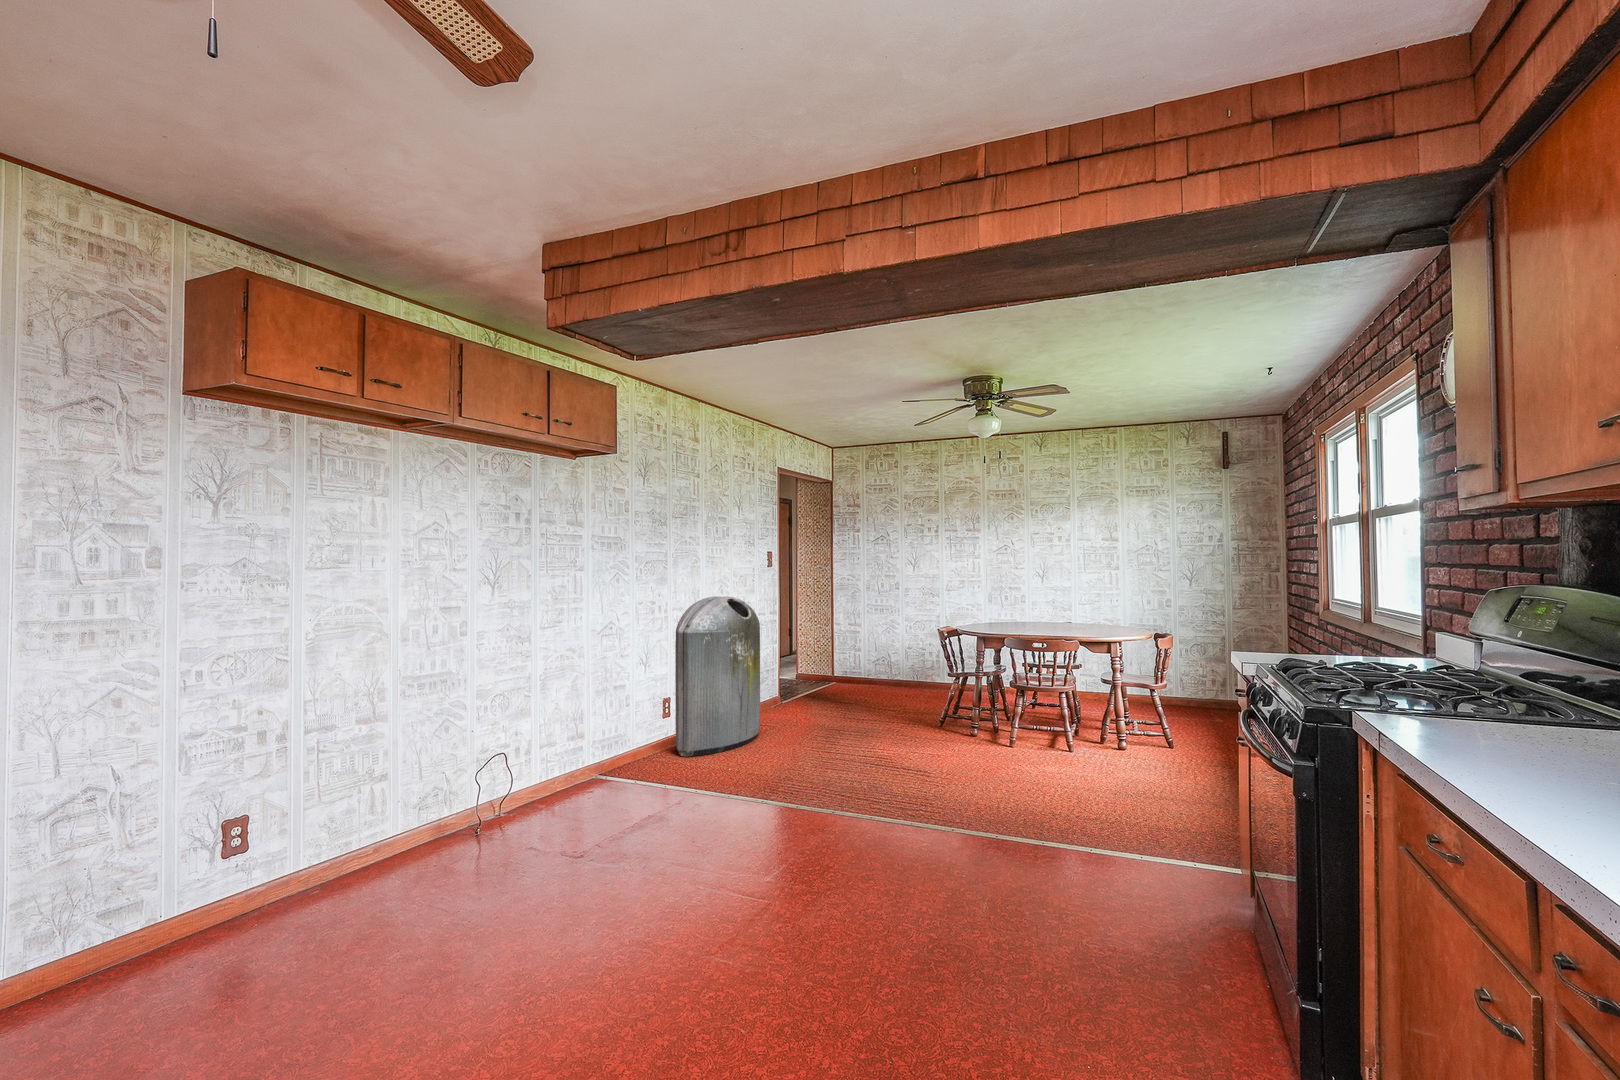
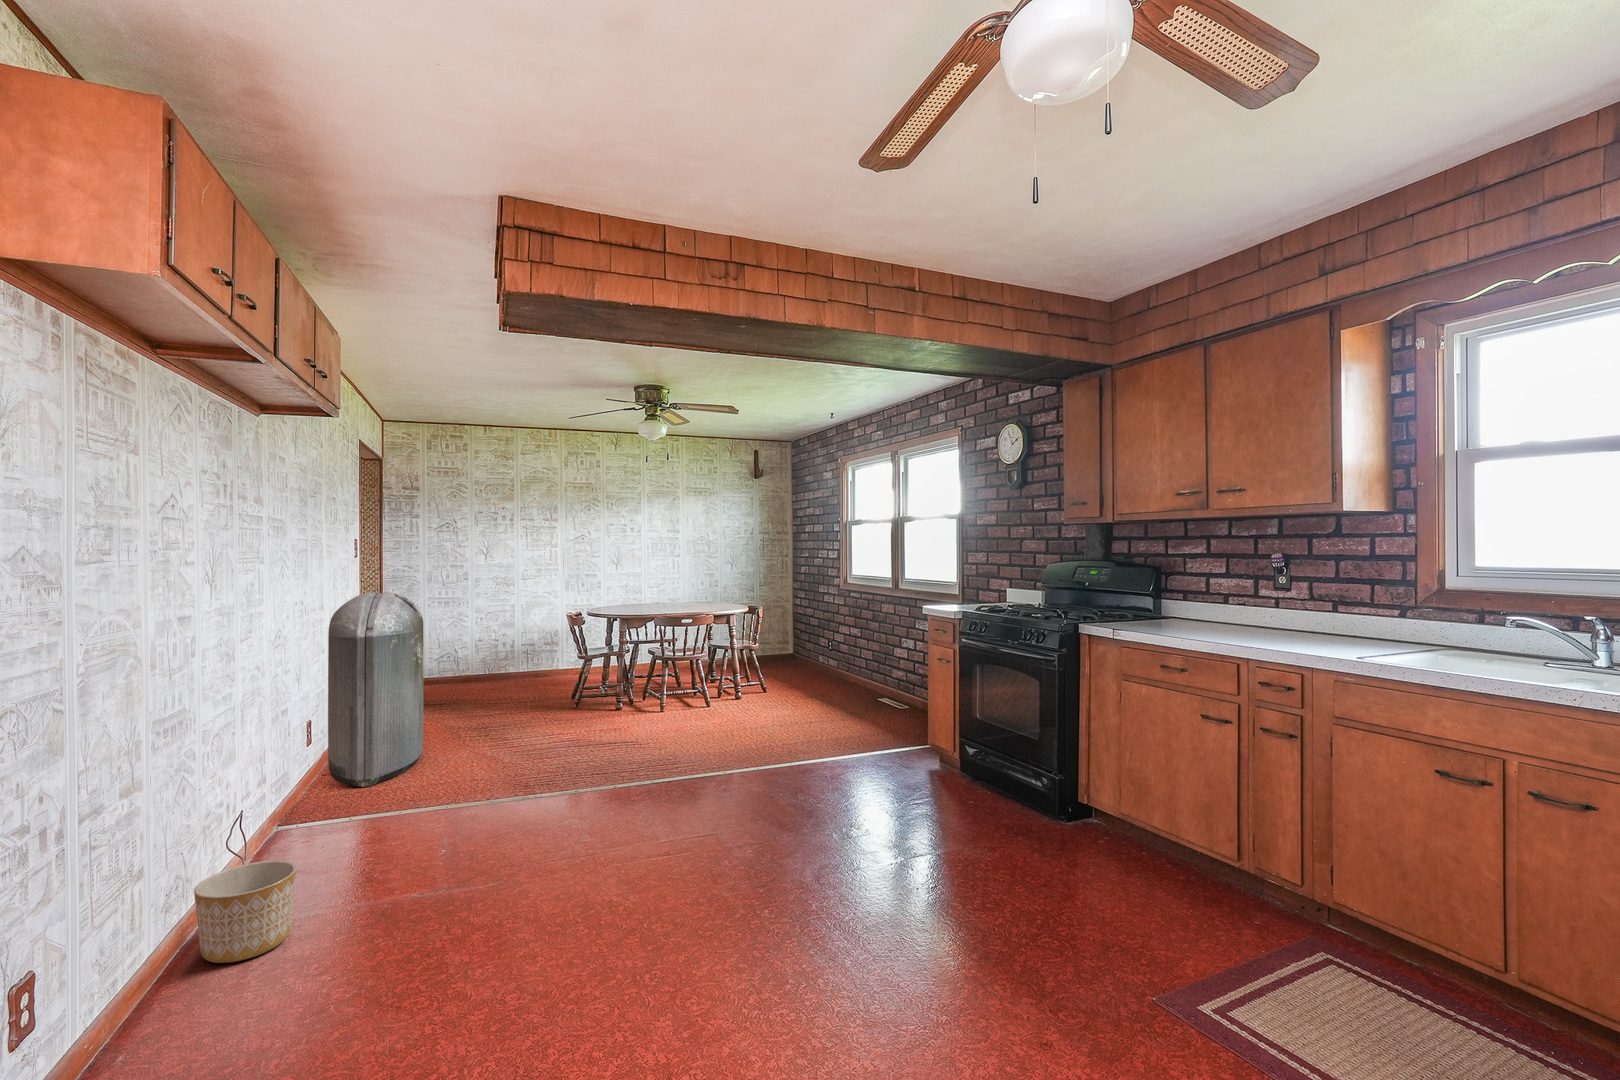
planter: none [421,788,485,854] -> present [194,861,296,963]

